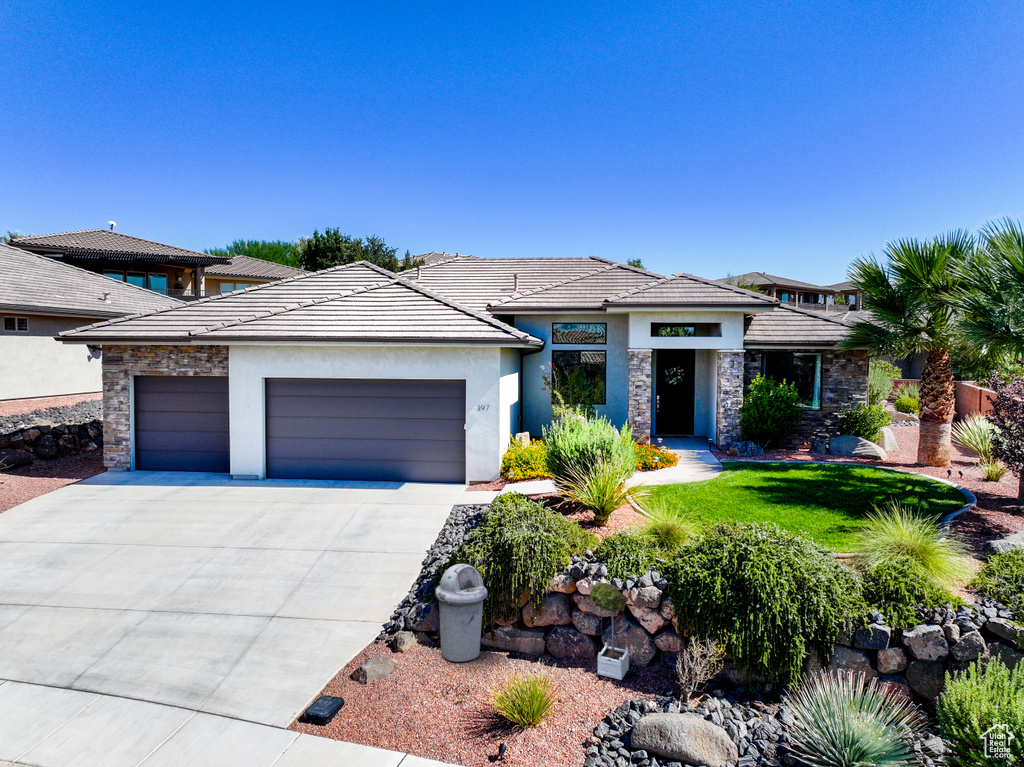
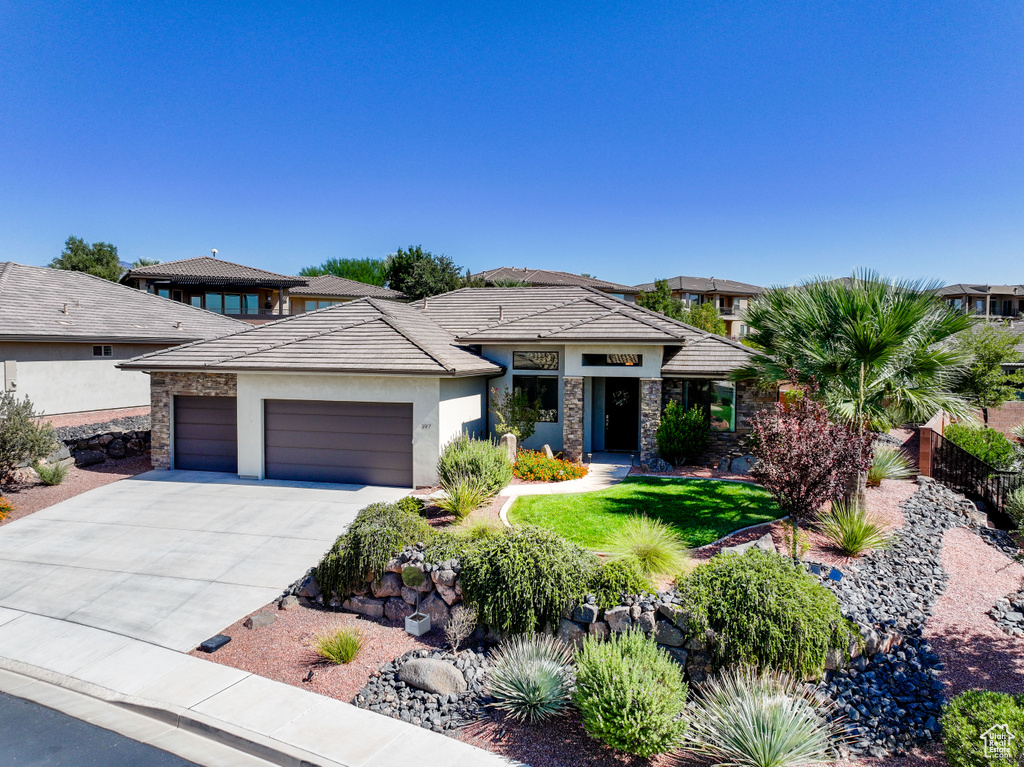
trash can: present [435,564,487,662] -> none [302,549,341,618]

